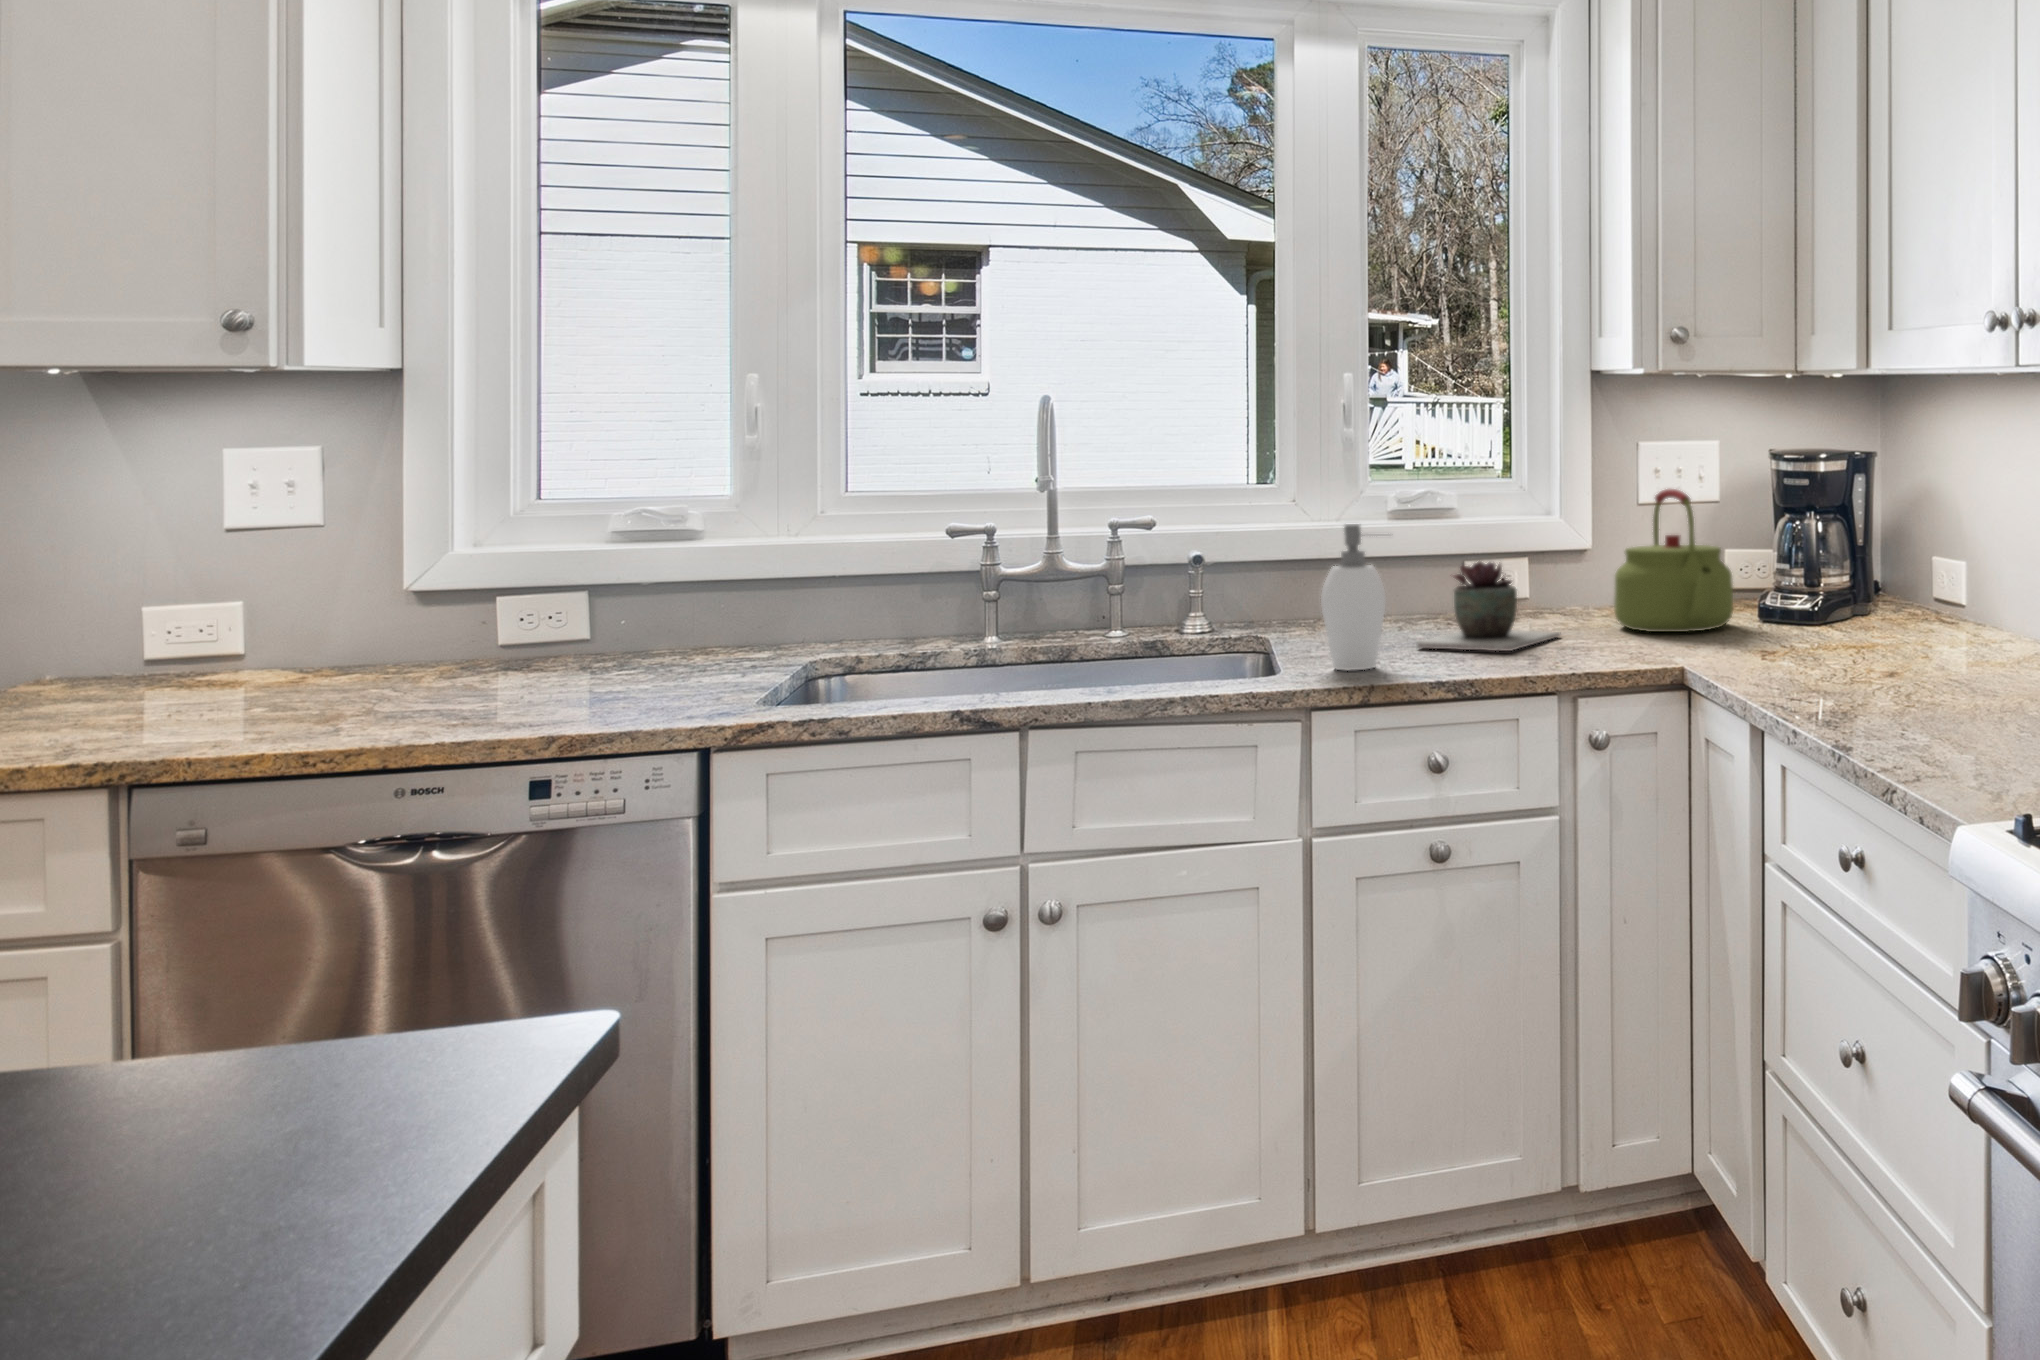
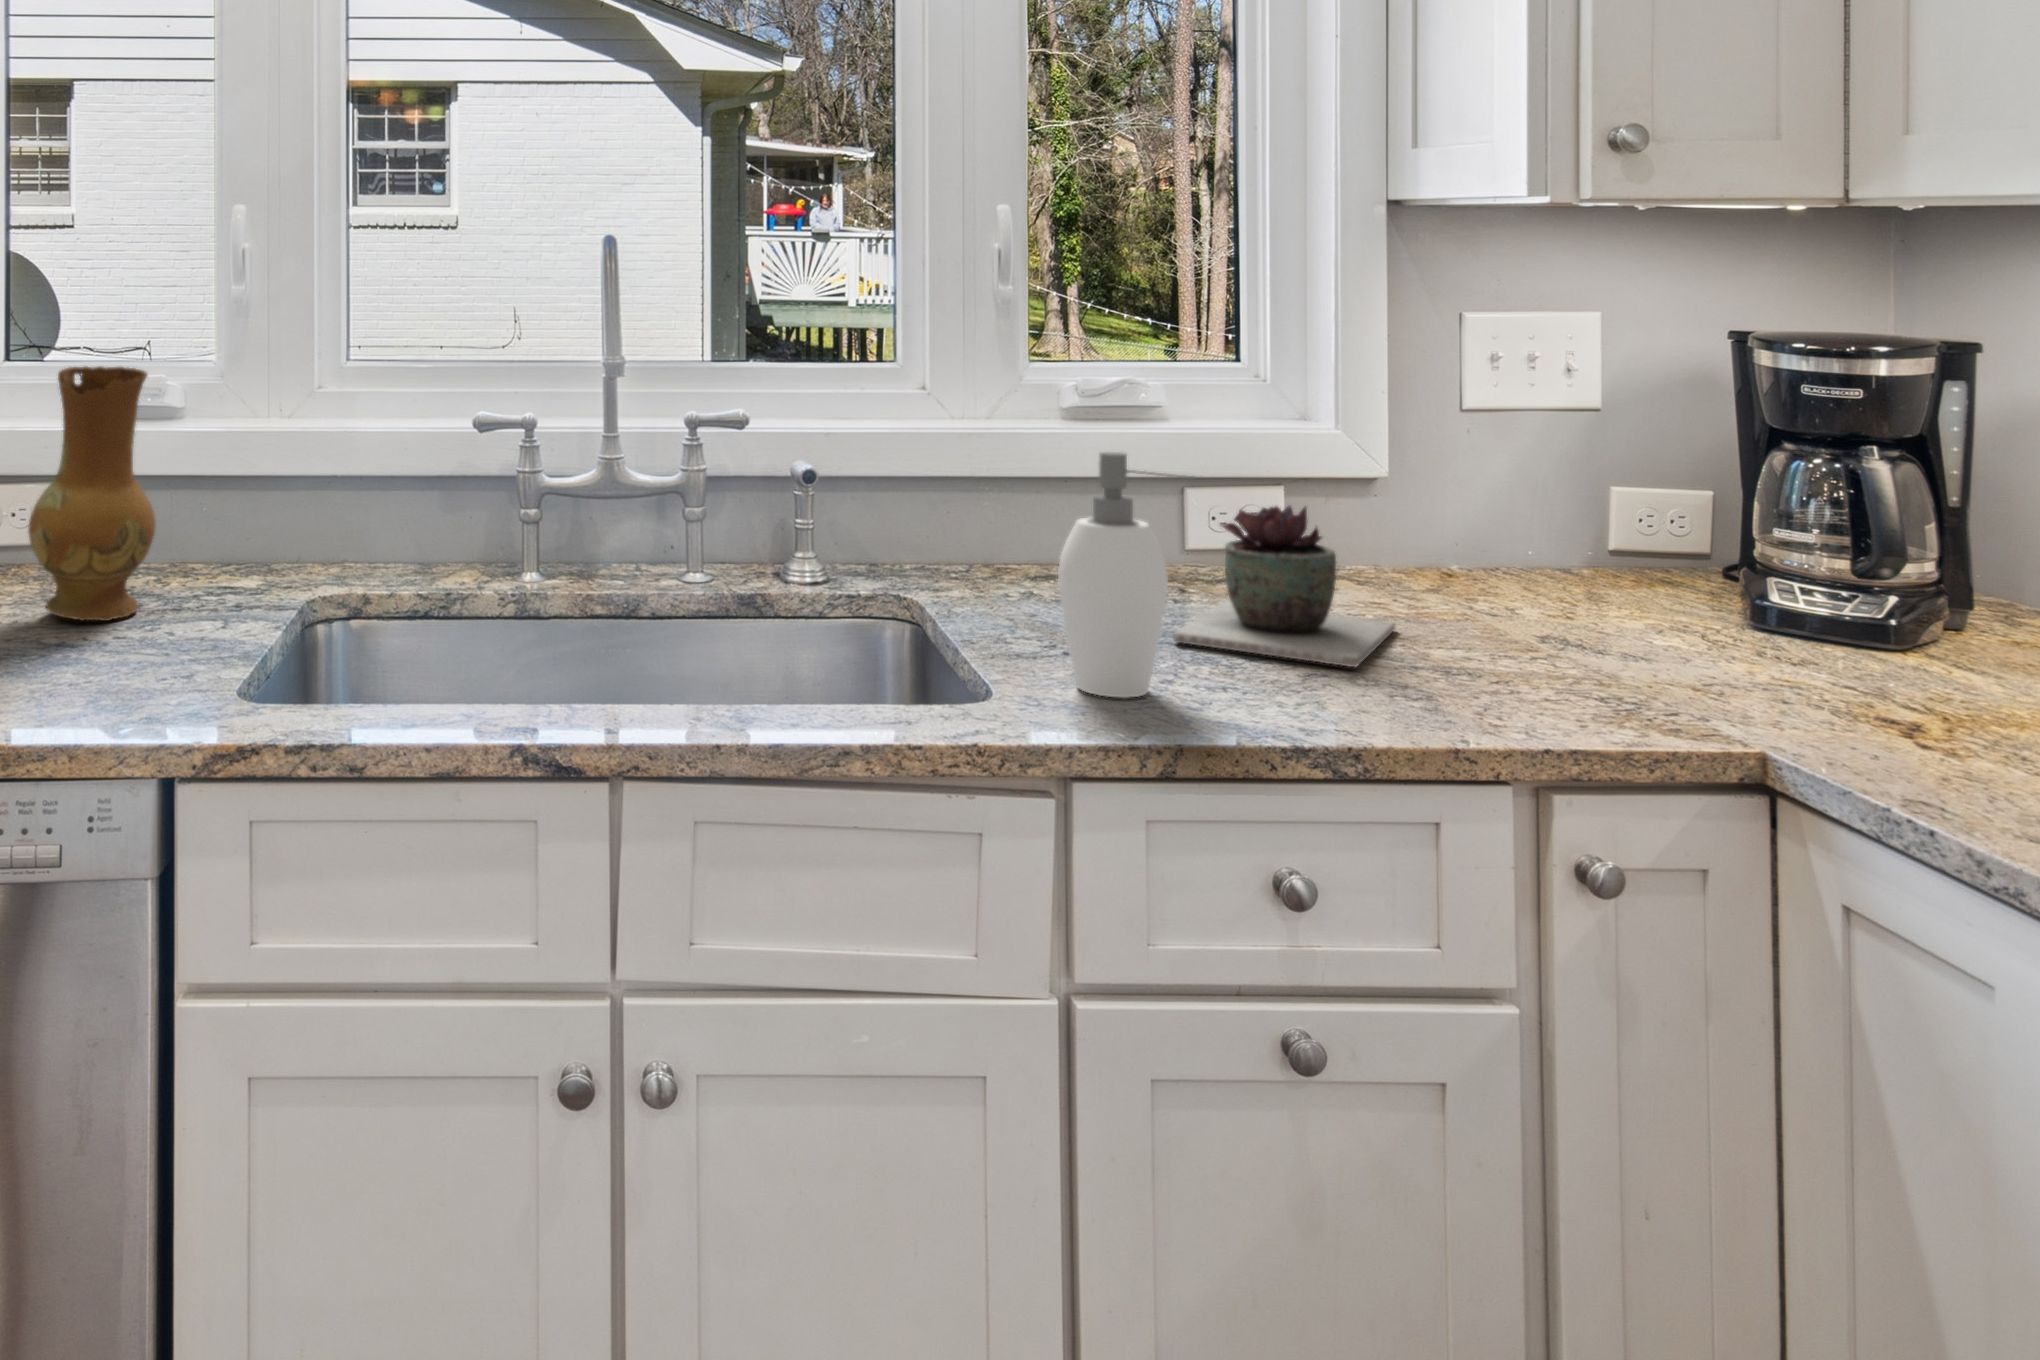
kettle: present [1614,489,1733,632] -> none [1462,391,1701,635]
ceramic jug: none [579,492,686,679] -> present [28,366,156,621]

